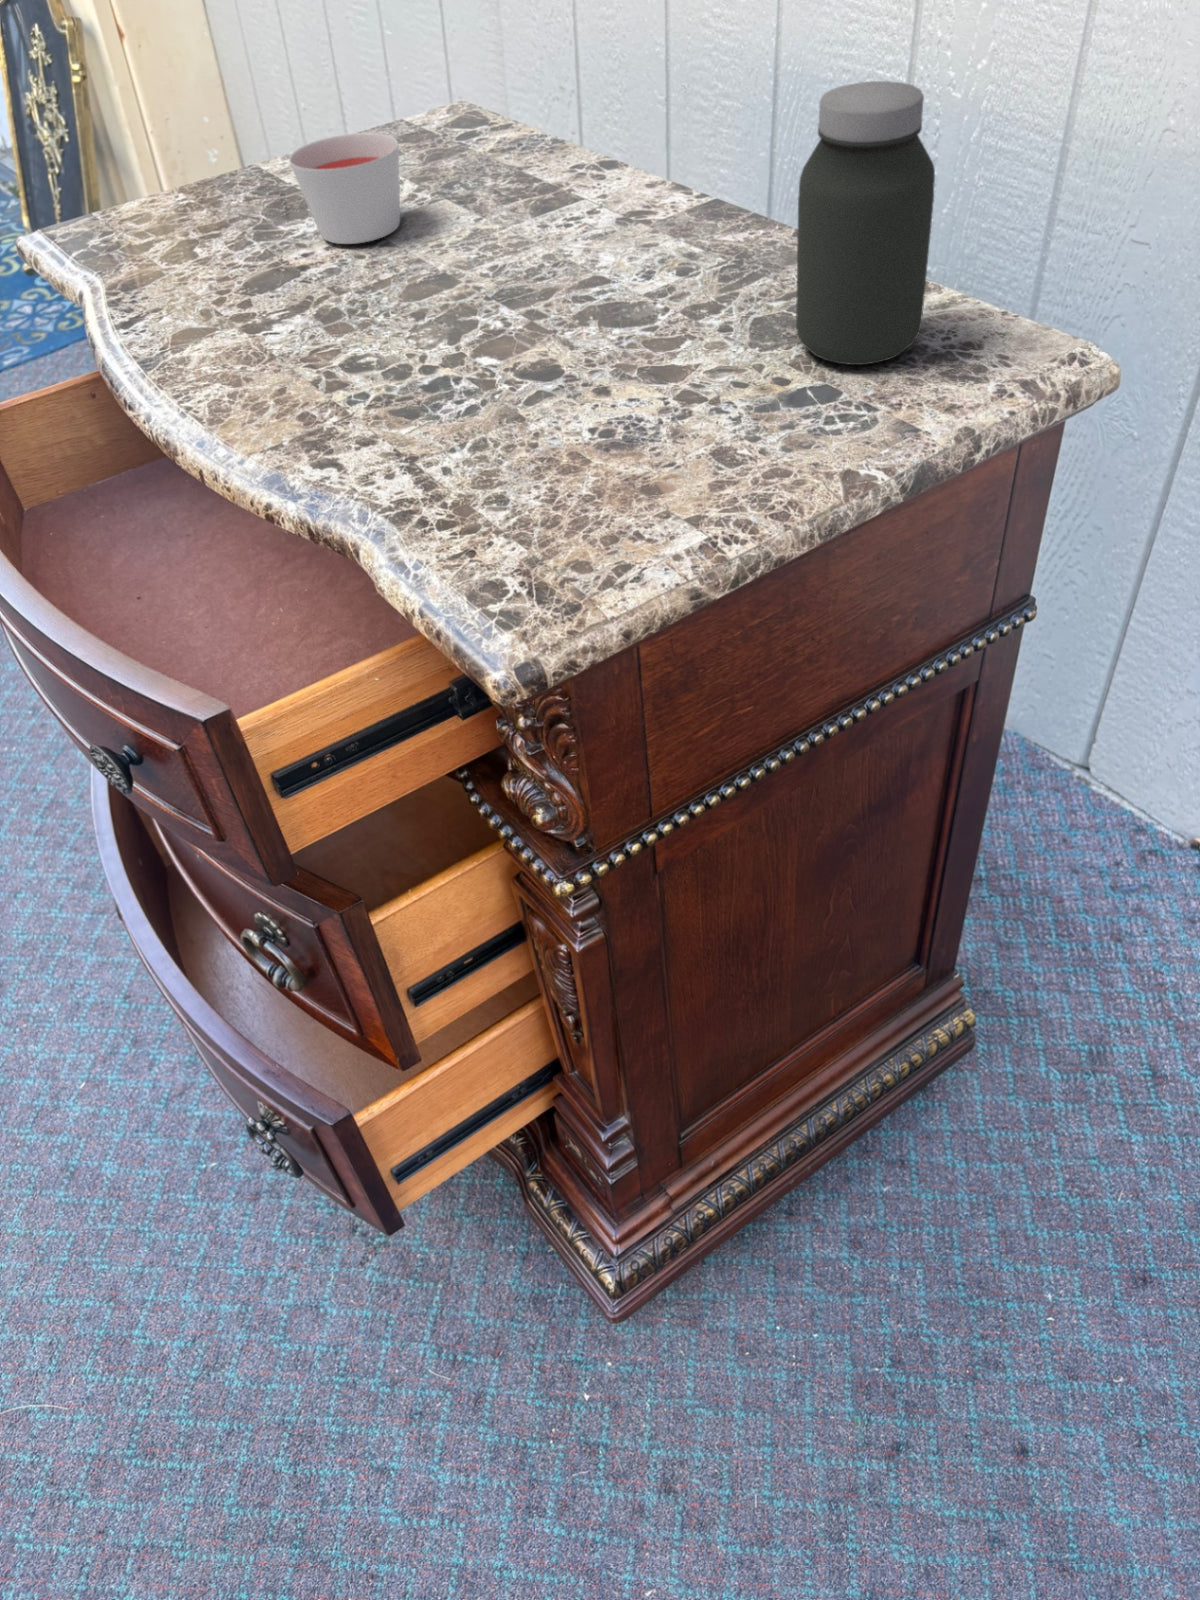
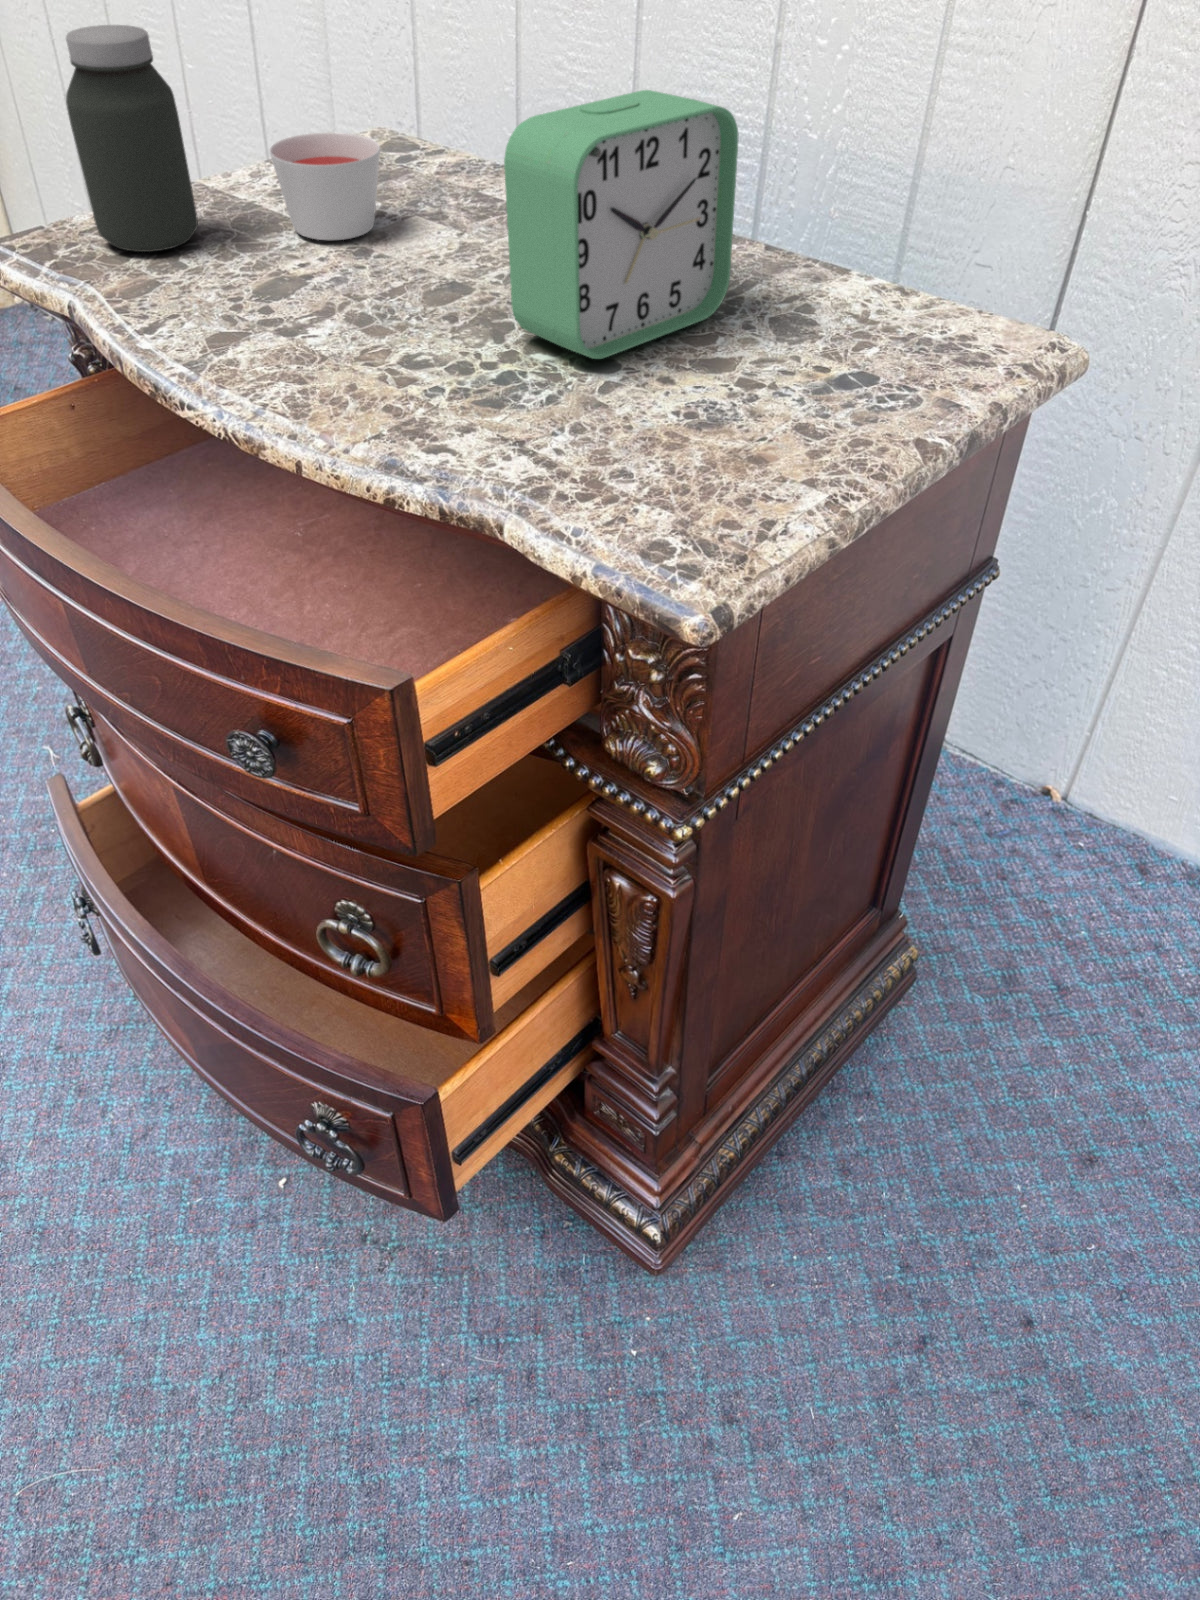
alarm clock: none [434,77,708,372] -> present [504,90,739,359]
jar: present [796,81,935,365] -> present [66,25,198,252]

